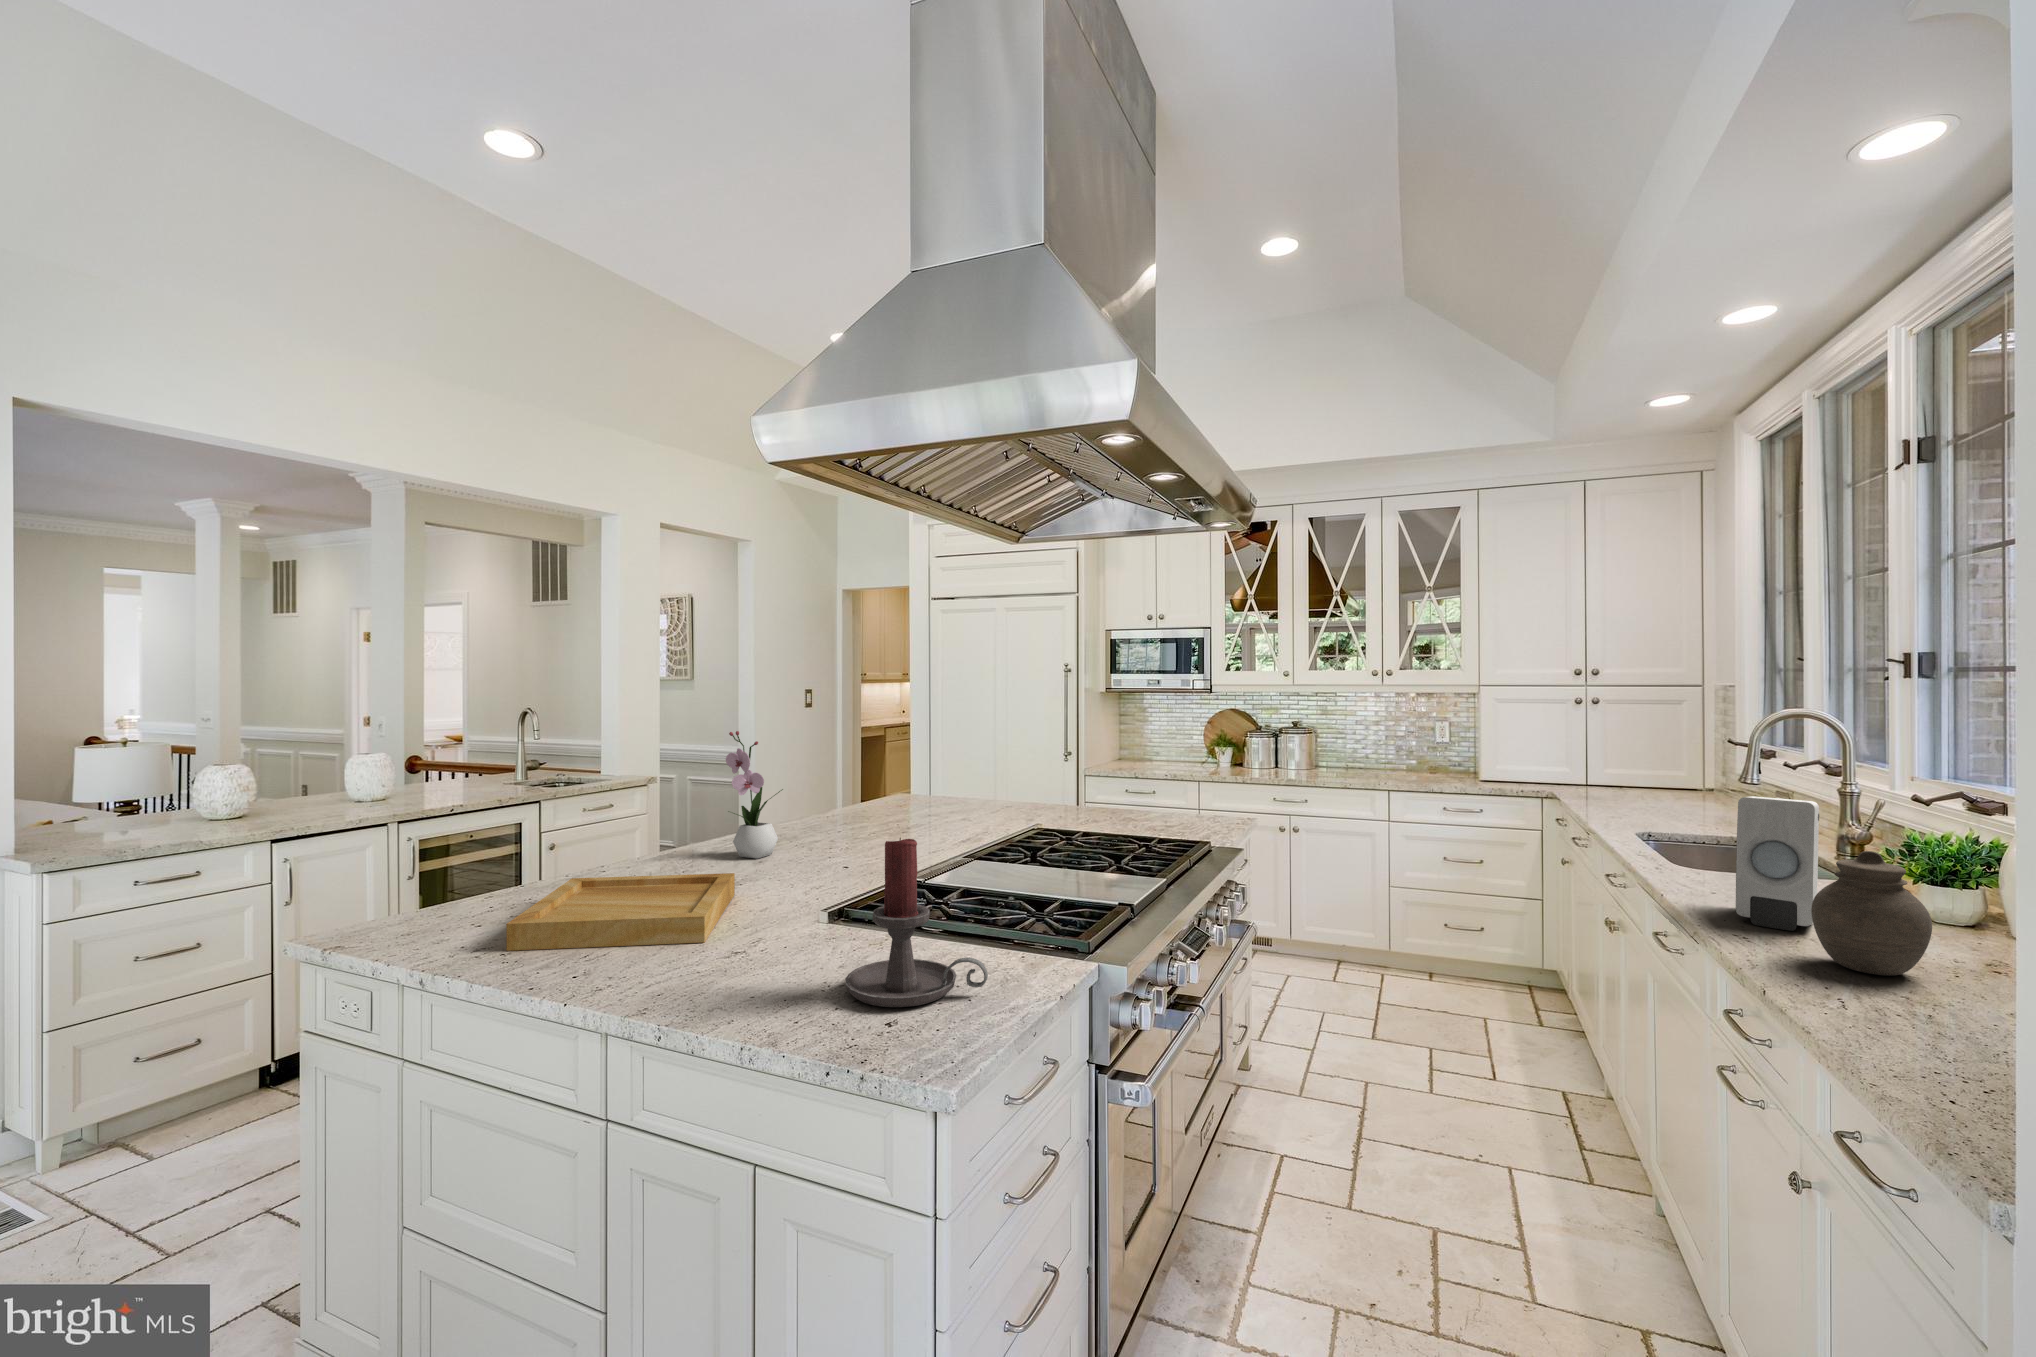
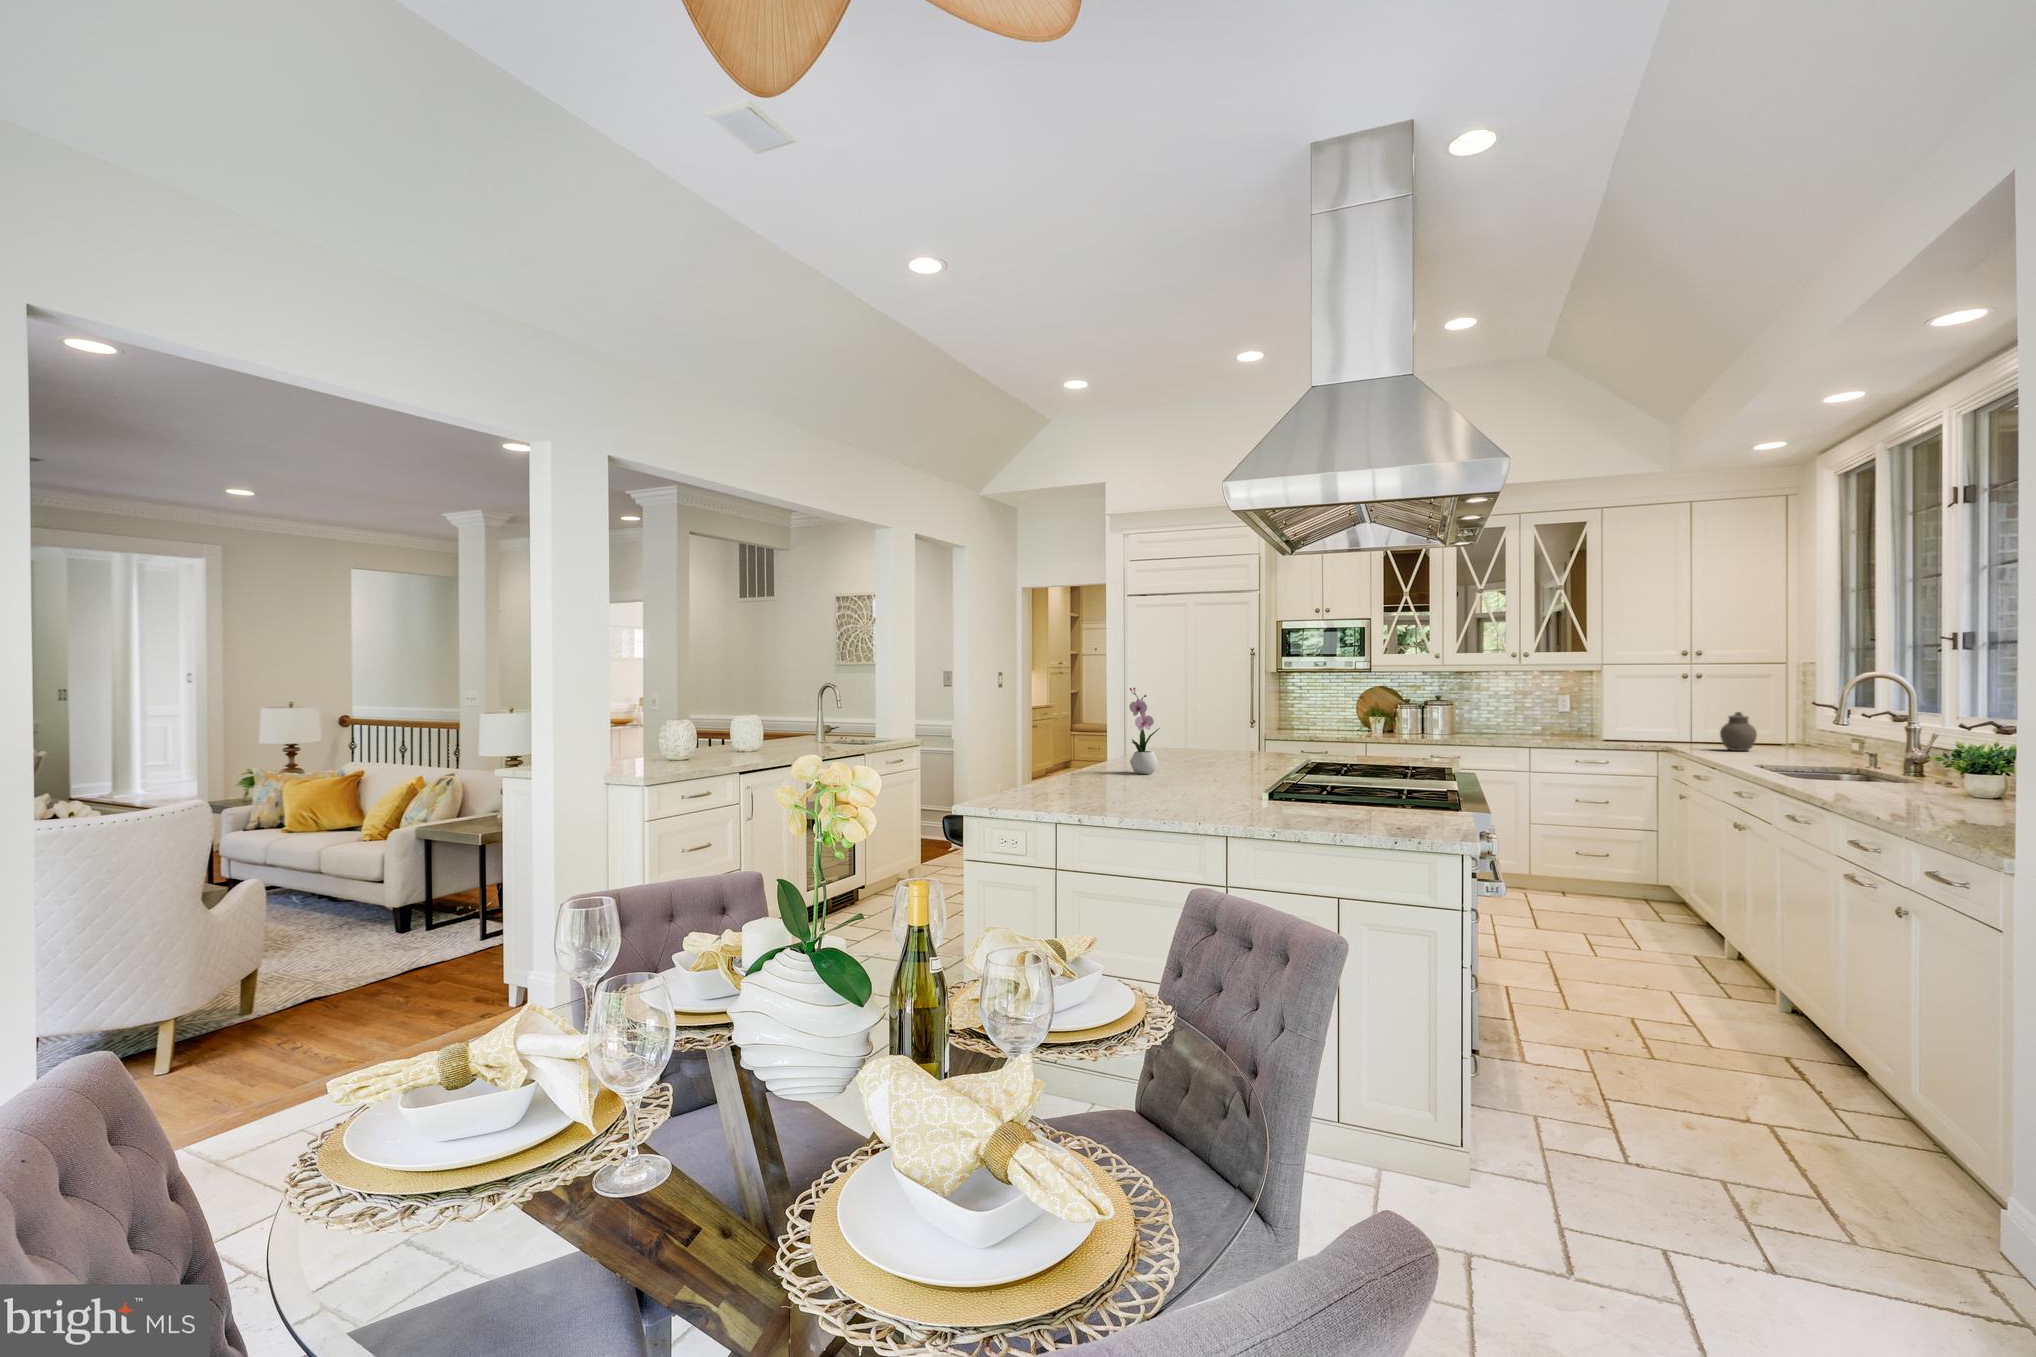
soap dispenser: present [1736,796,1819,931] -> none [1848,720,1901,800]
candle holder: present [845,838,988,1007] -> none [1343,732,1430,823]
jar: present [1811,851,1932,976] -> present [1720,712,1757,751]
tray: present [507,873,735,951] -> none [1084,774,1216,806]

